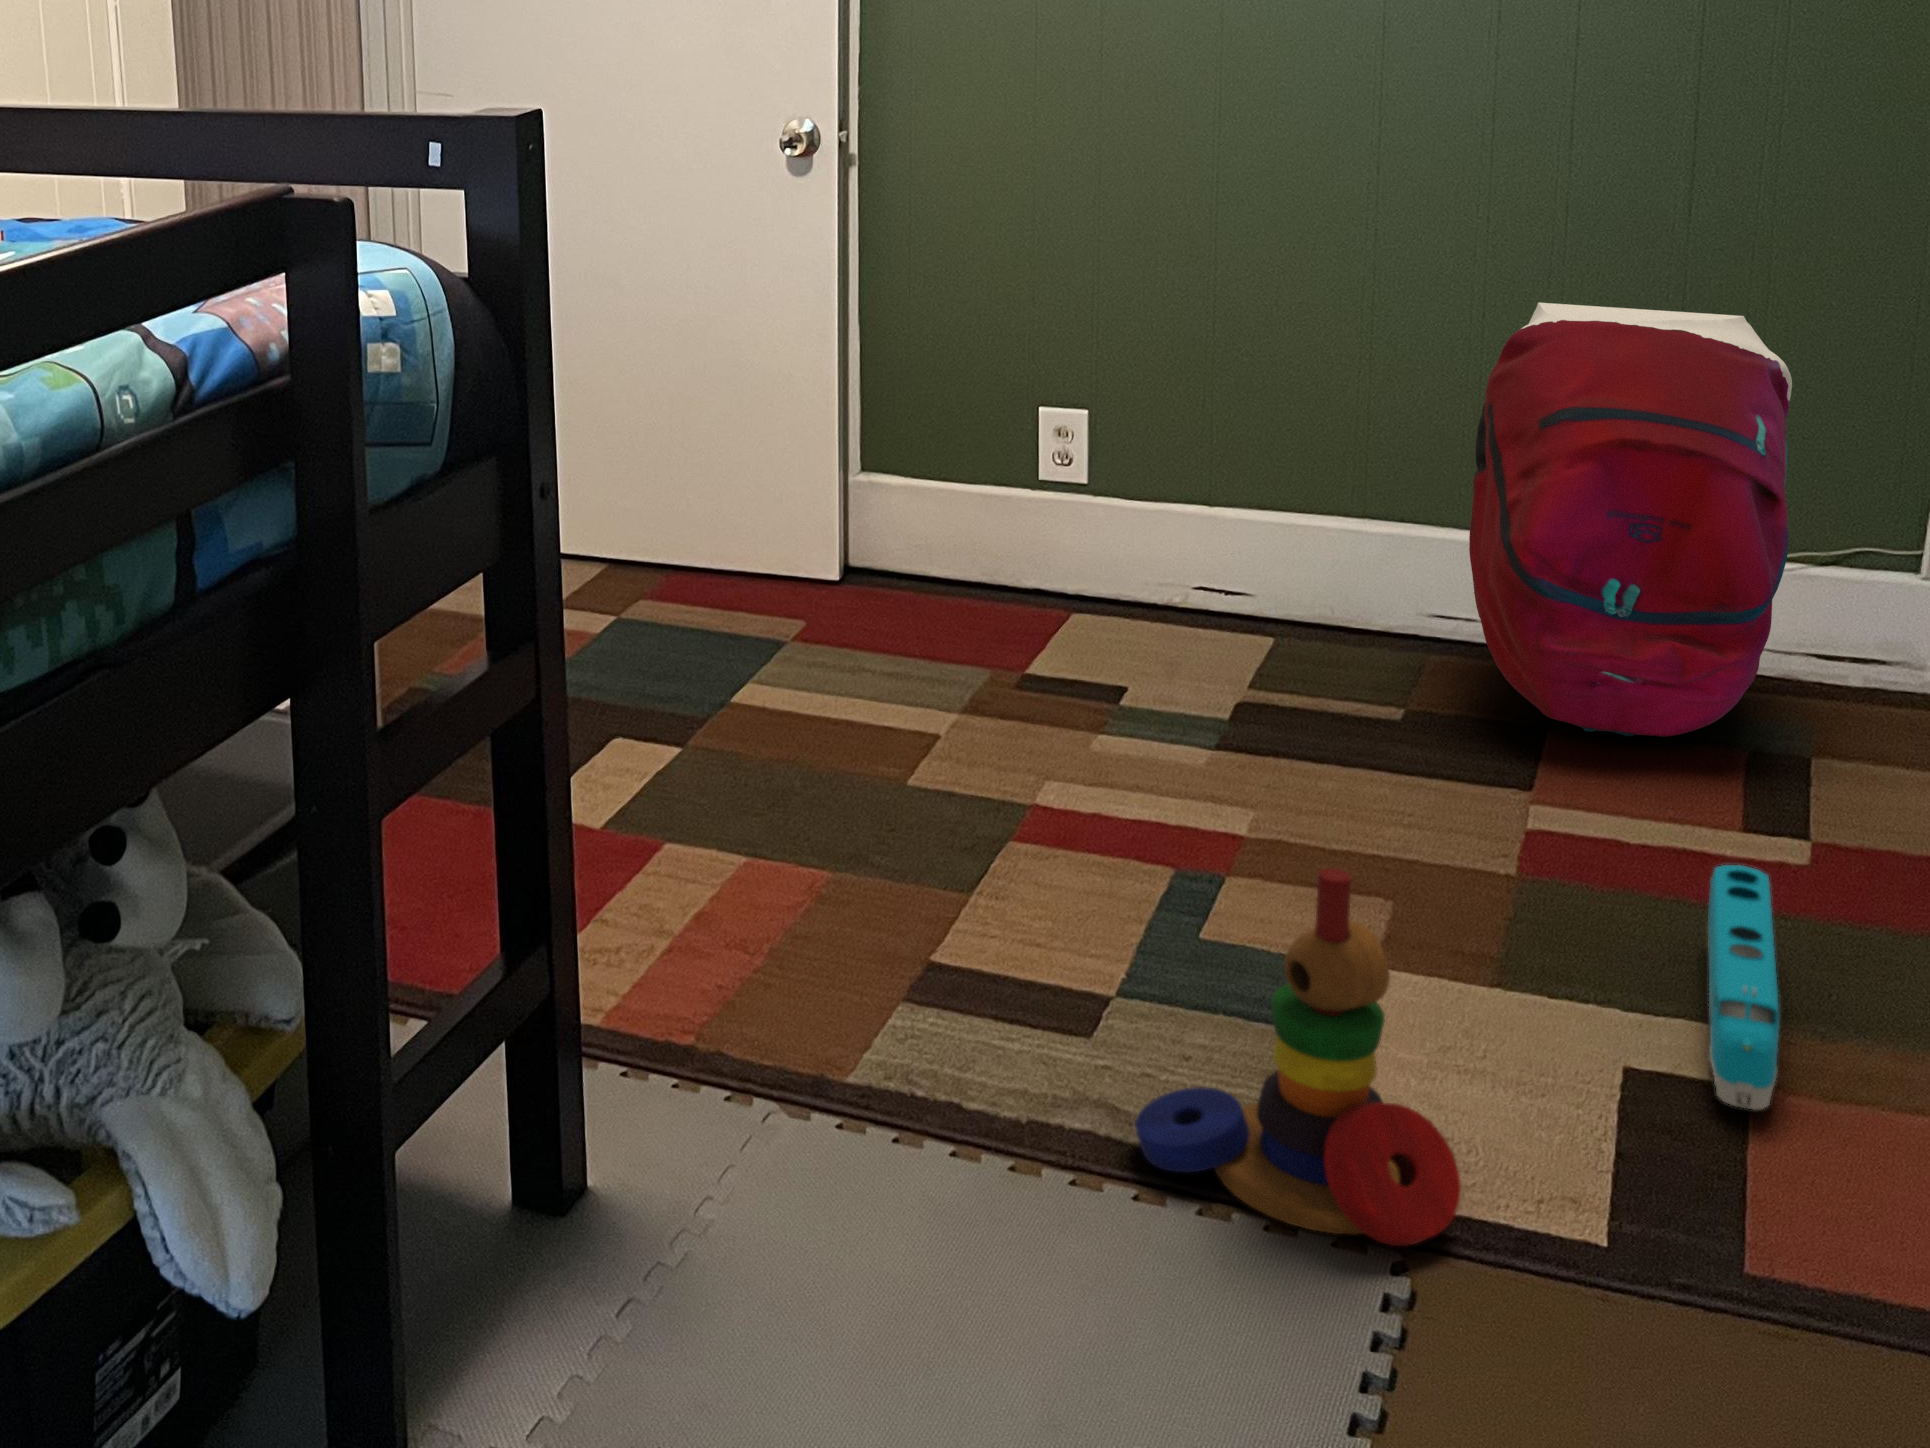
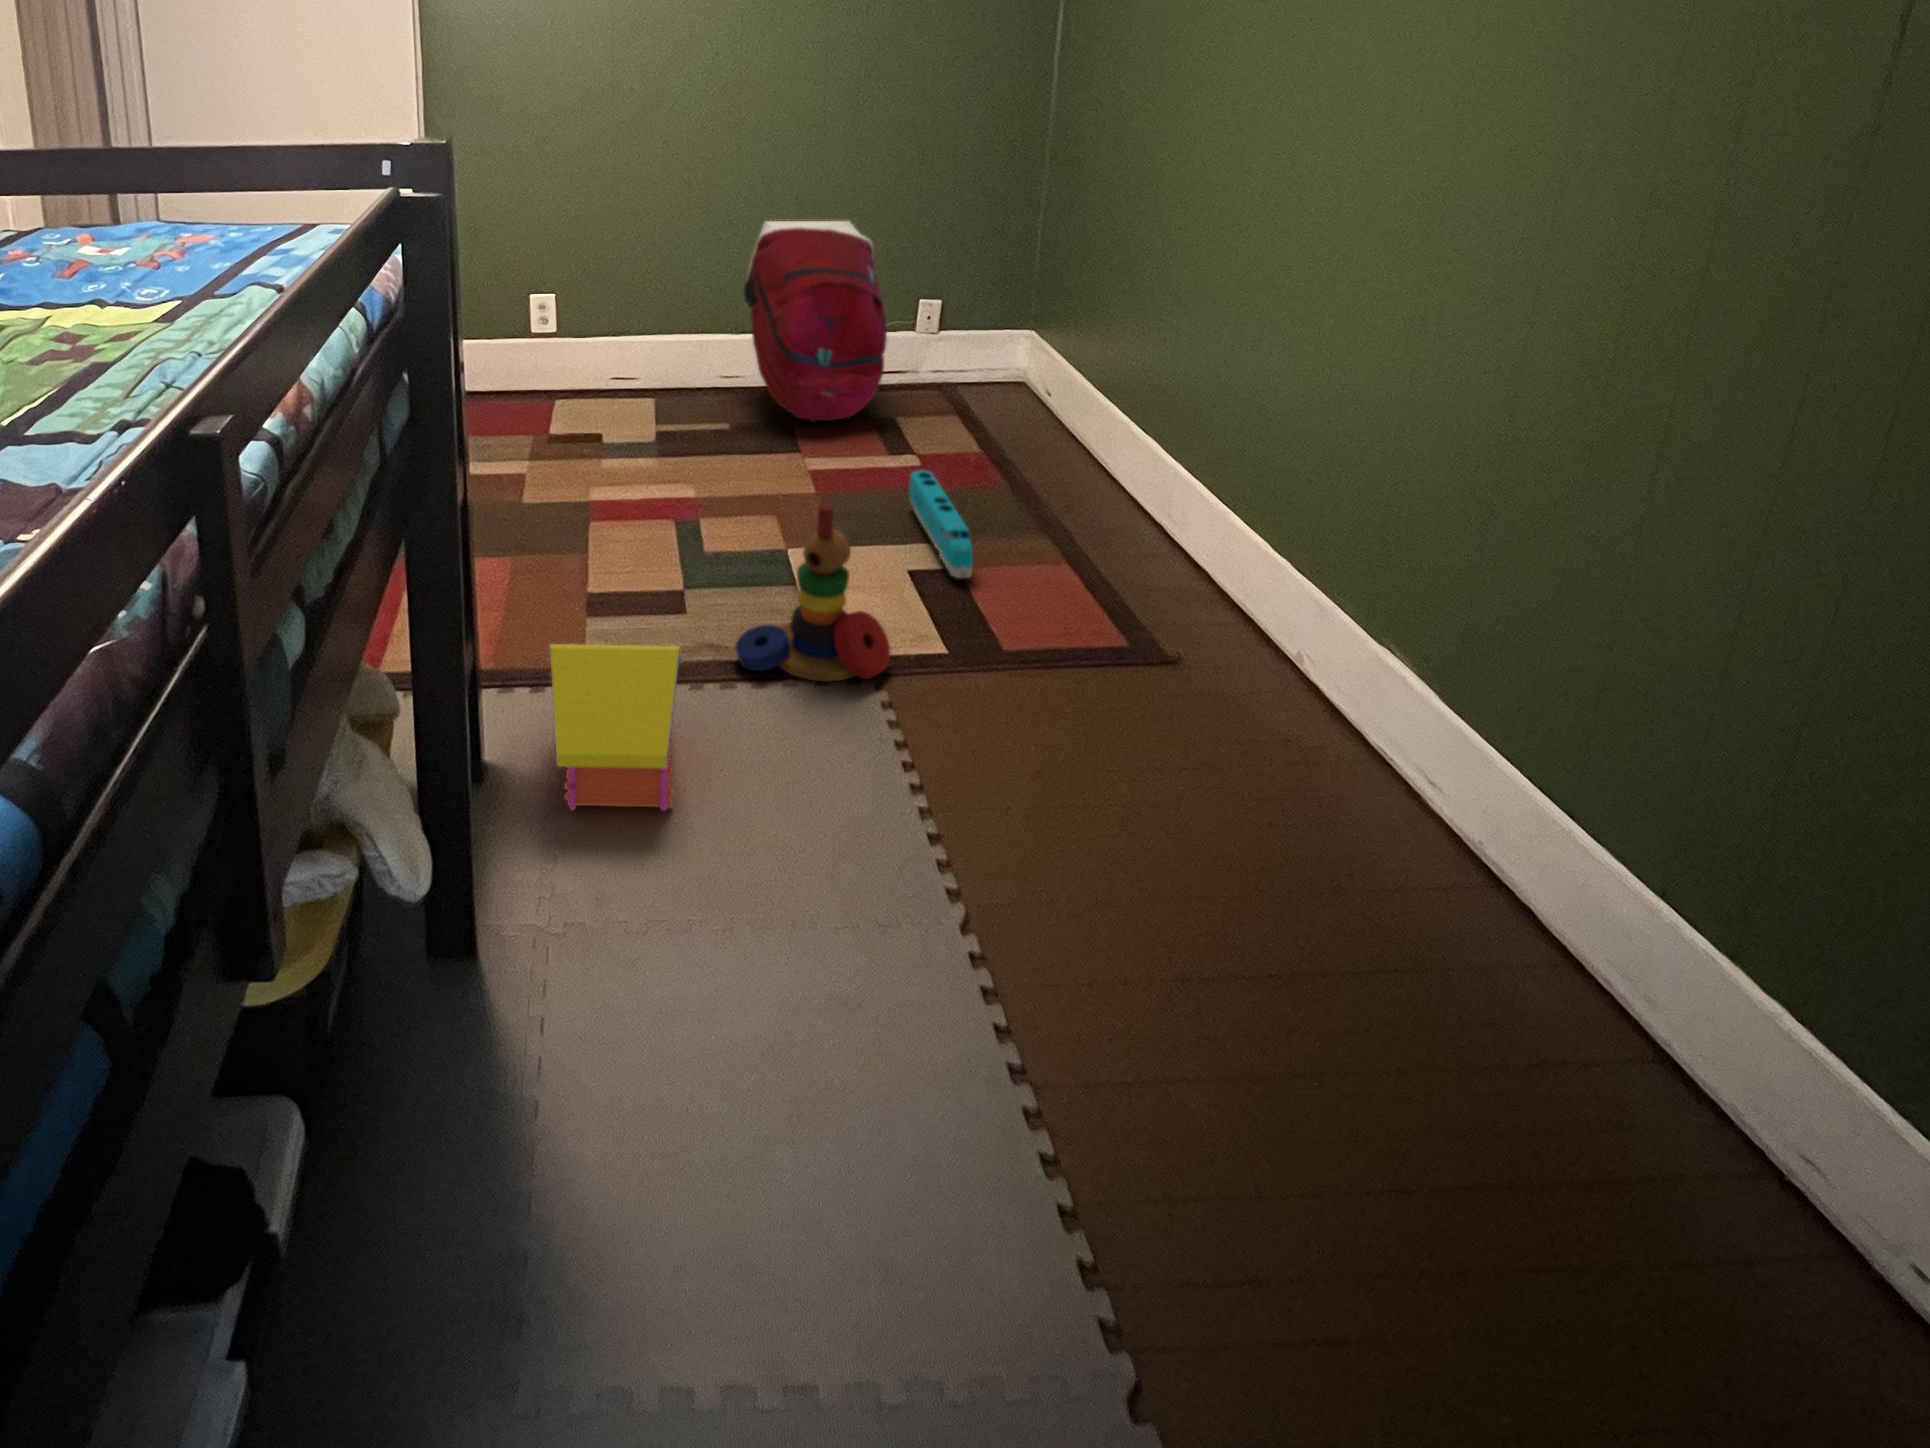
toy house: none [657,1005,943,1356] -> present [549,644,681,811]

